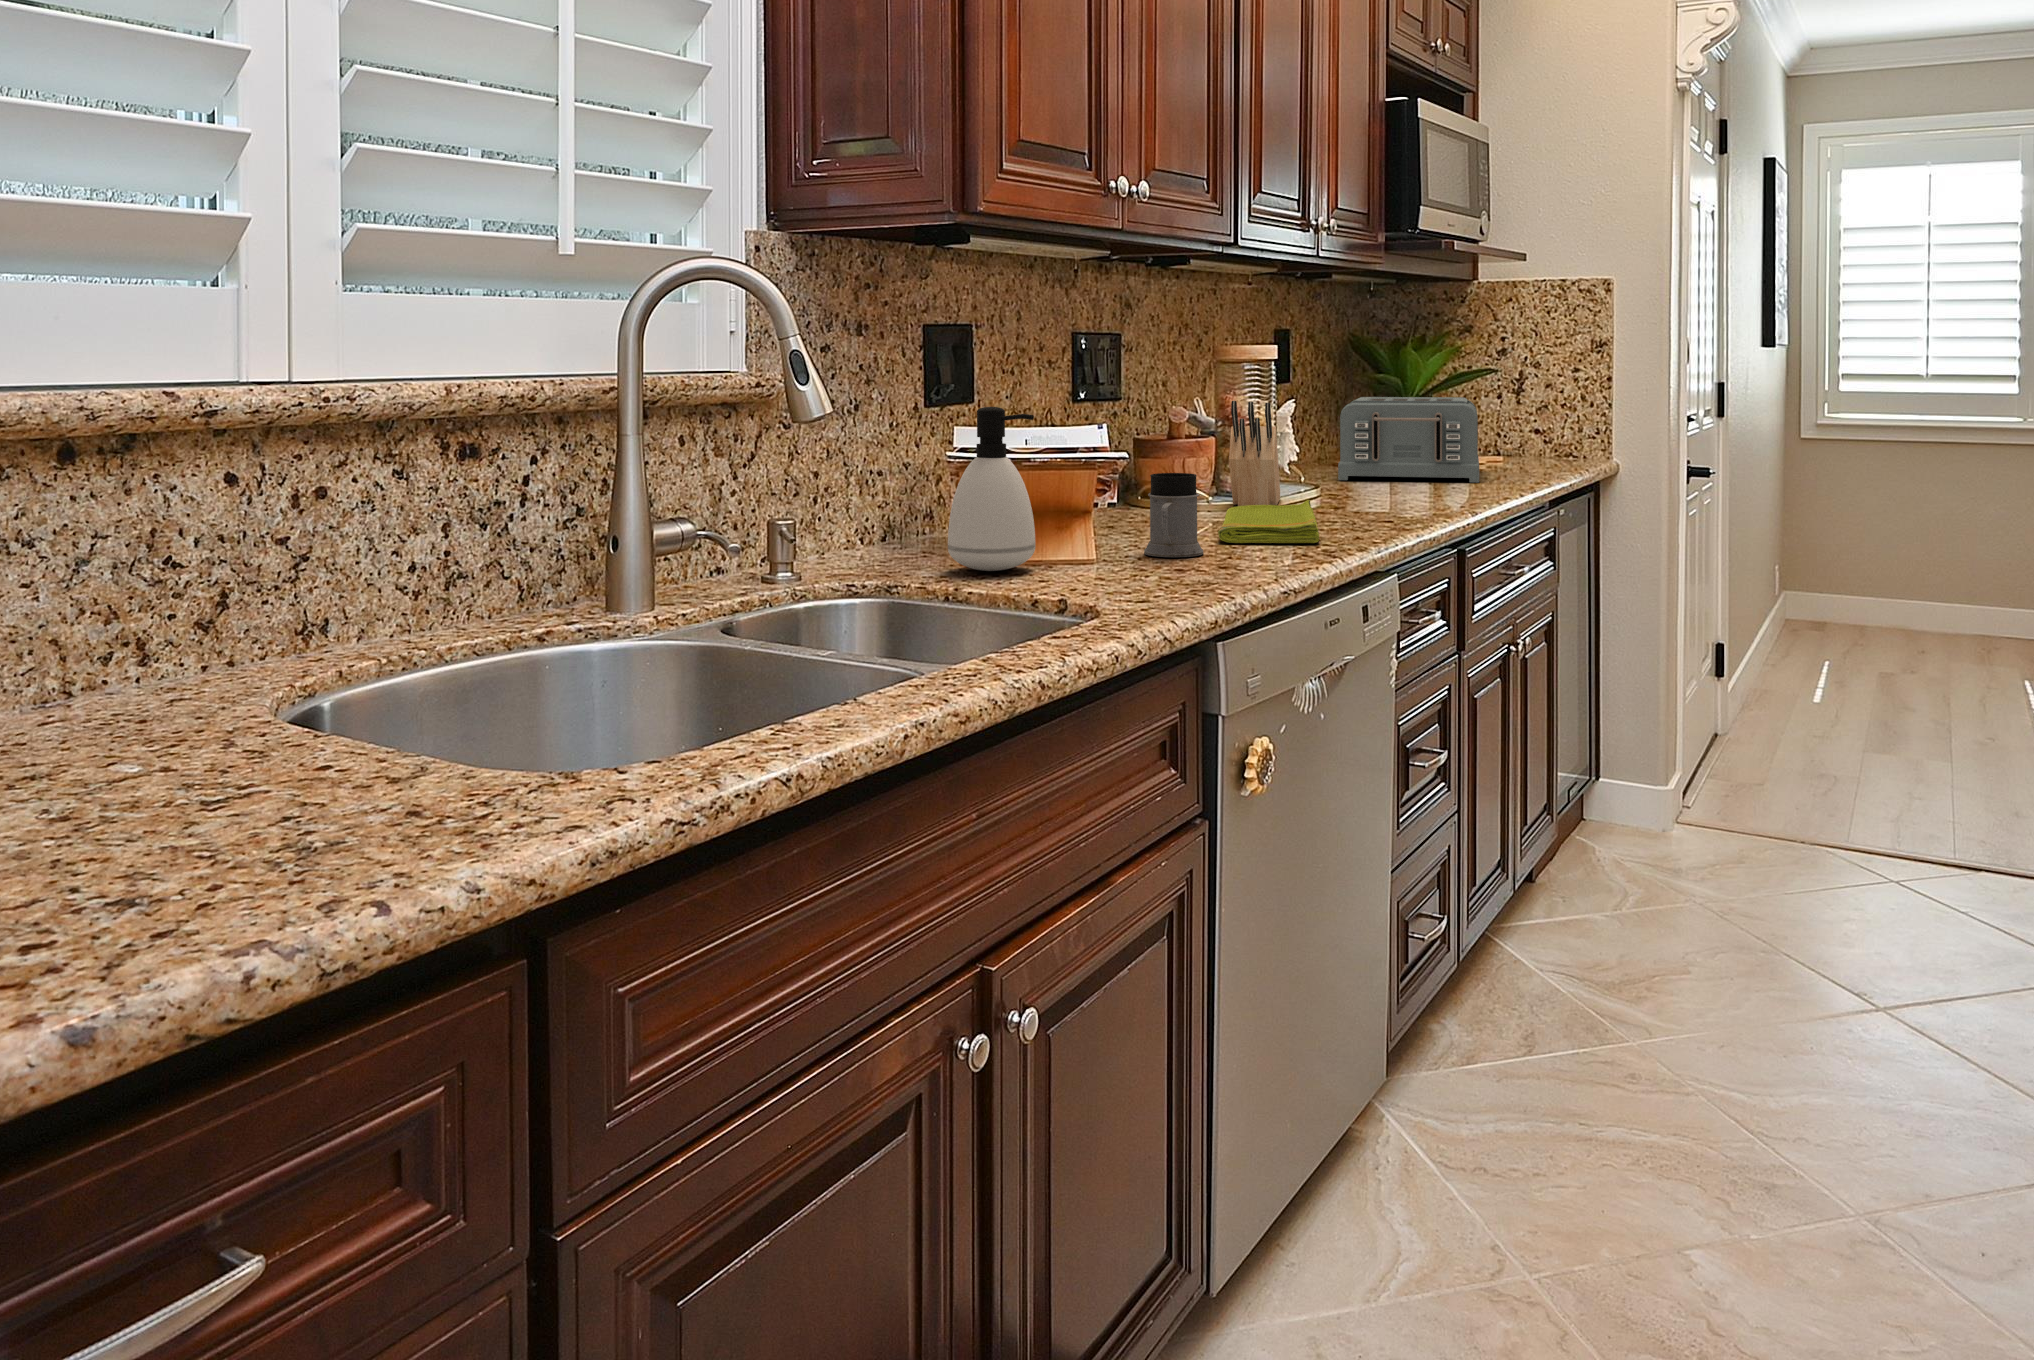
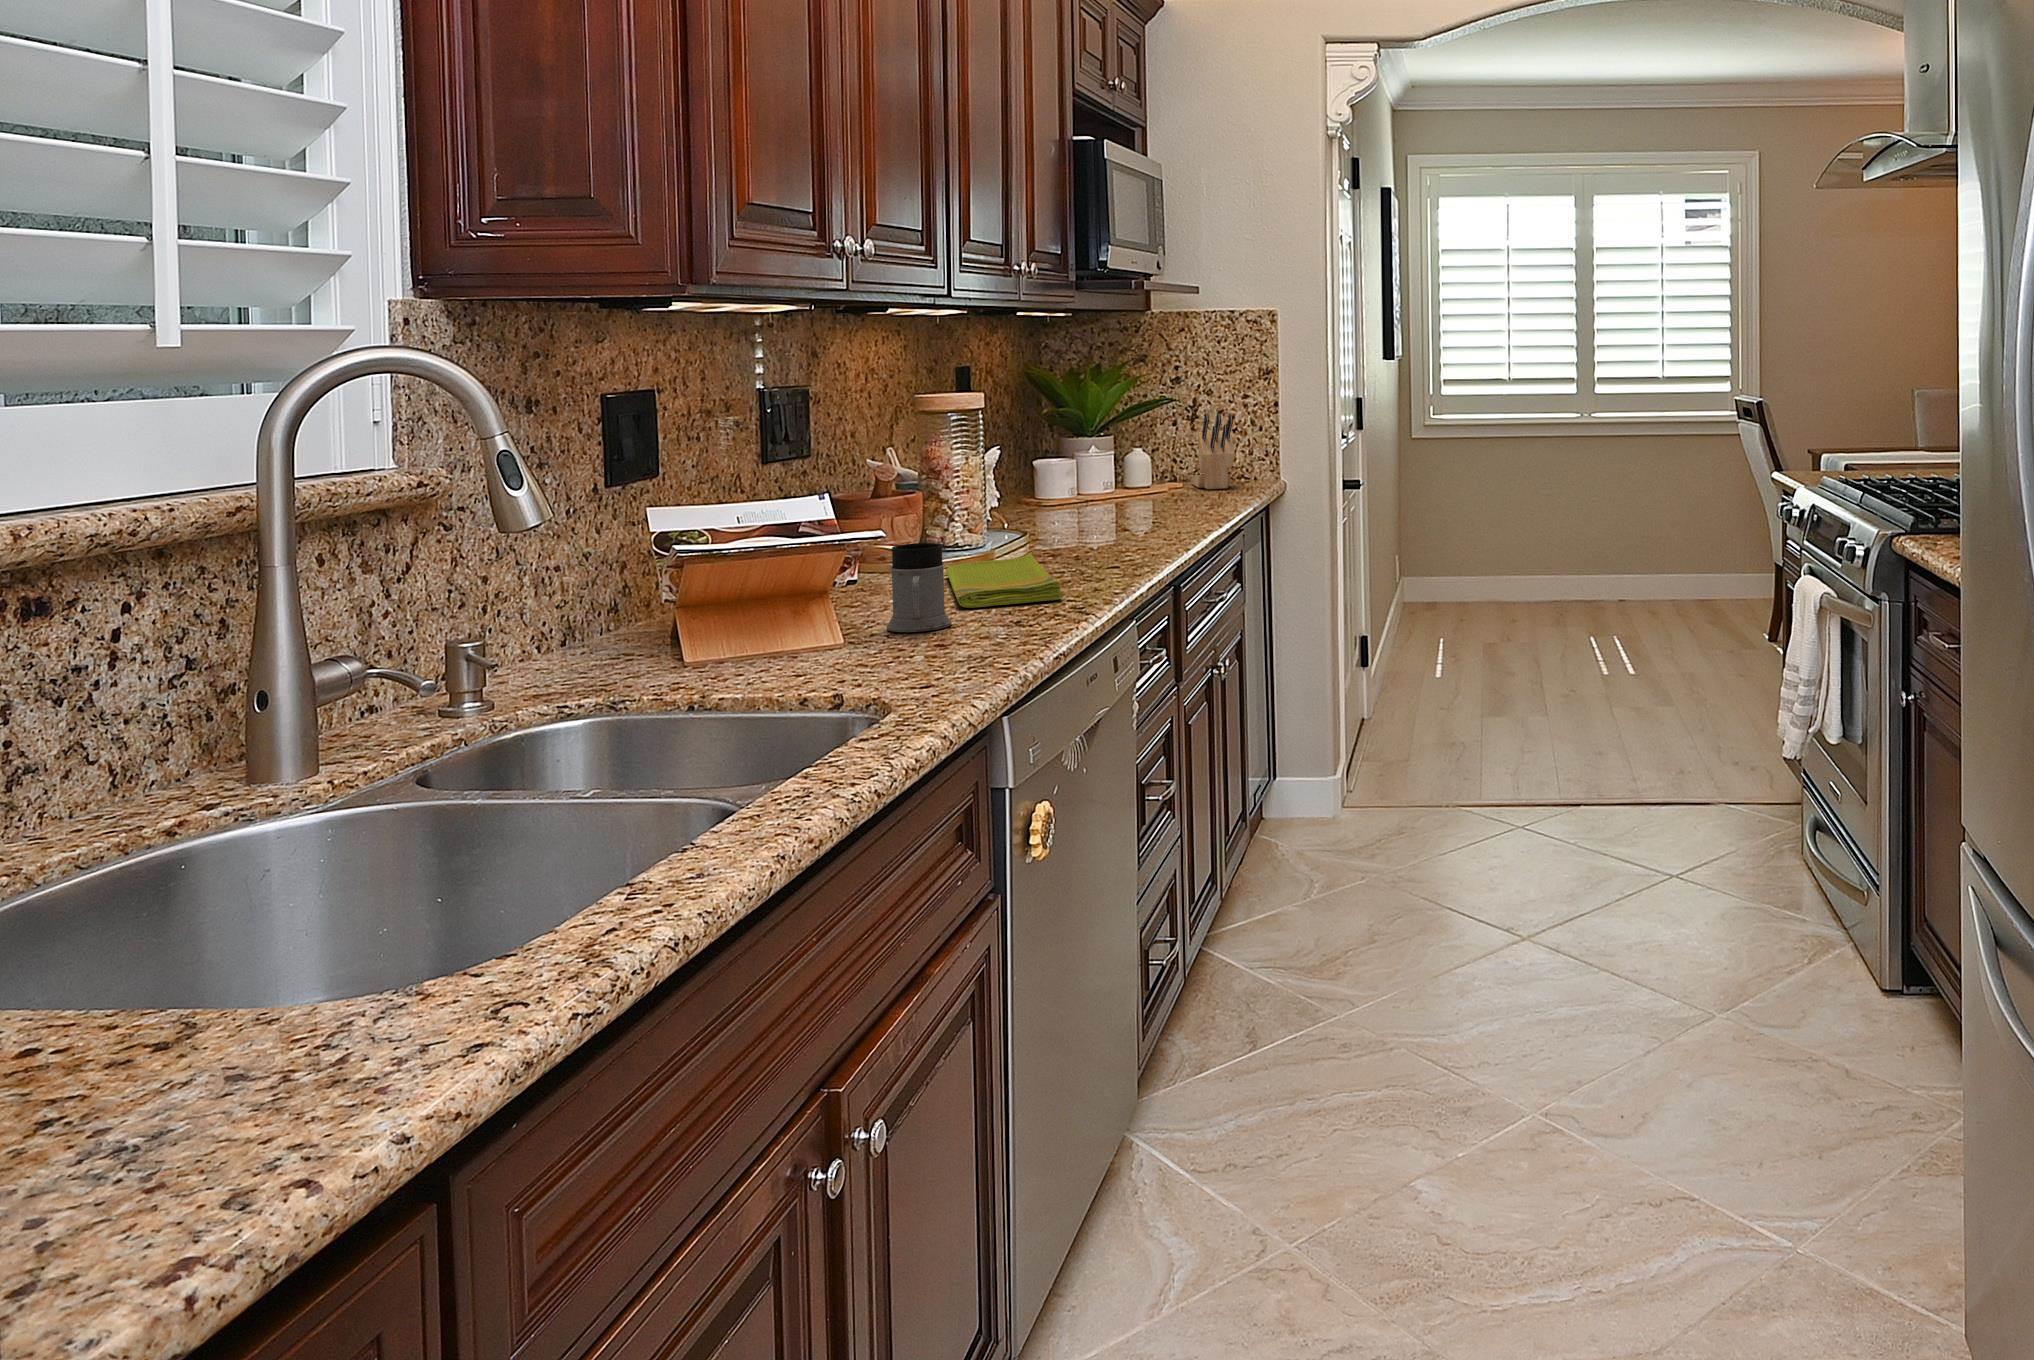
toaster: present [1338,397,1479,483] -> none [1032,429,1173,521]
knife block: present [1229,401,1280,506] -> present [1191,413,1235,489]
soap dispenser: present [948,407,1035,571] -> none [673,492,778,670]

